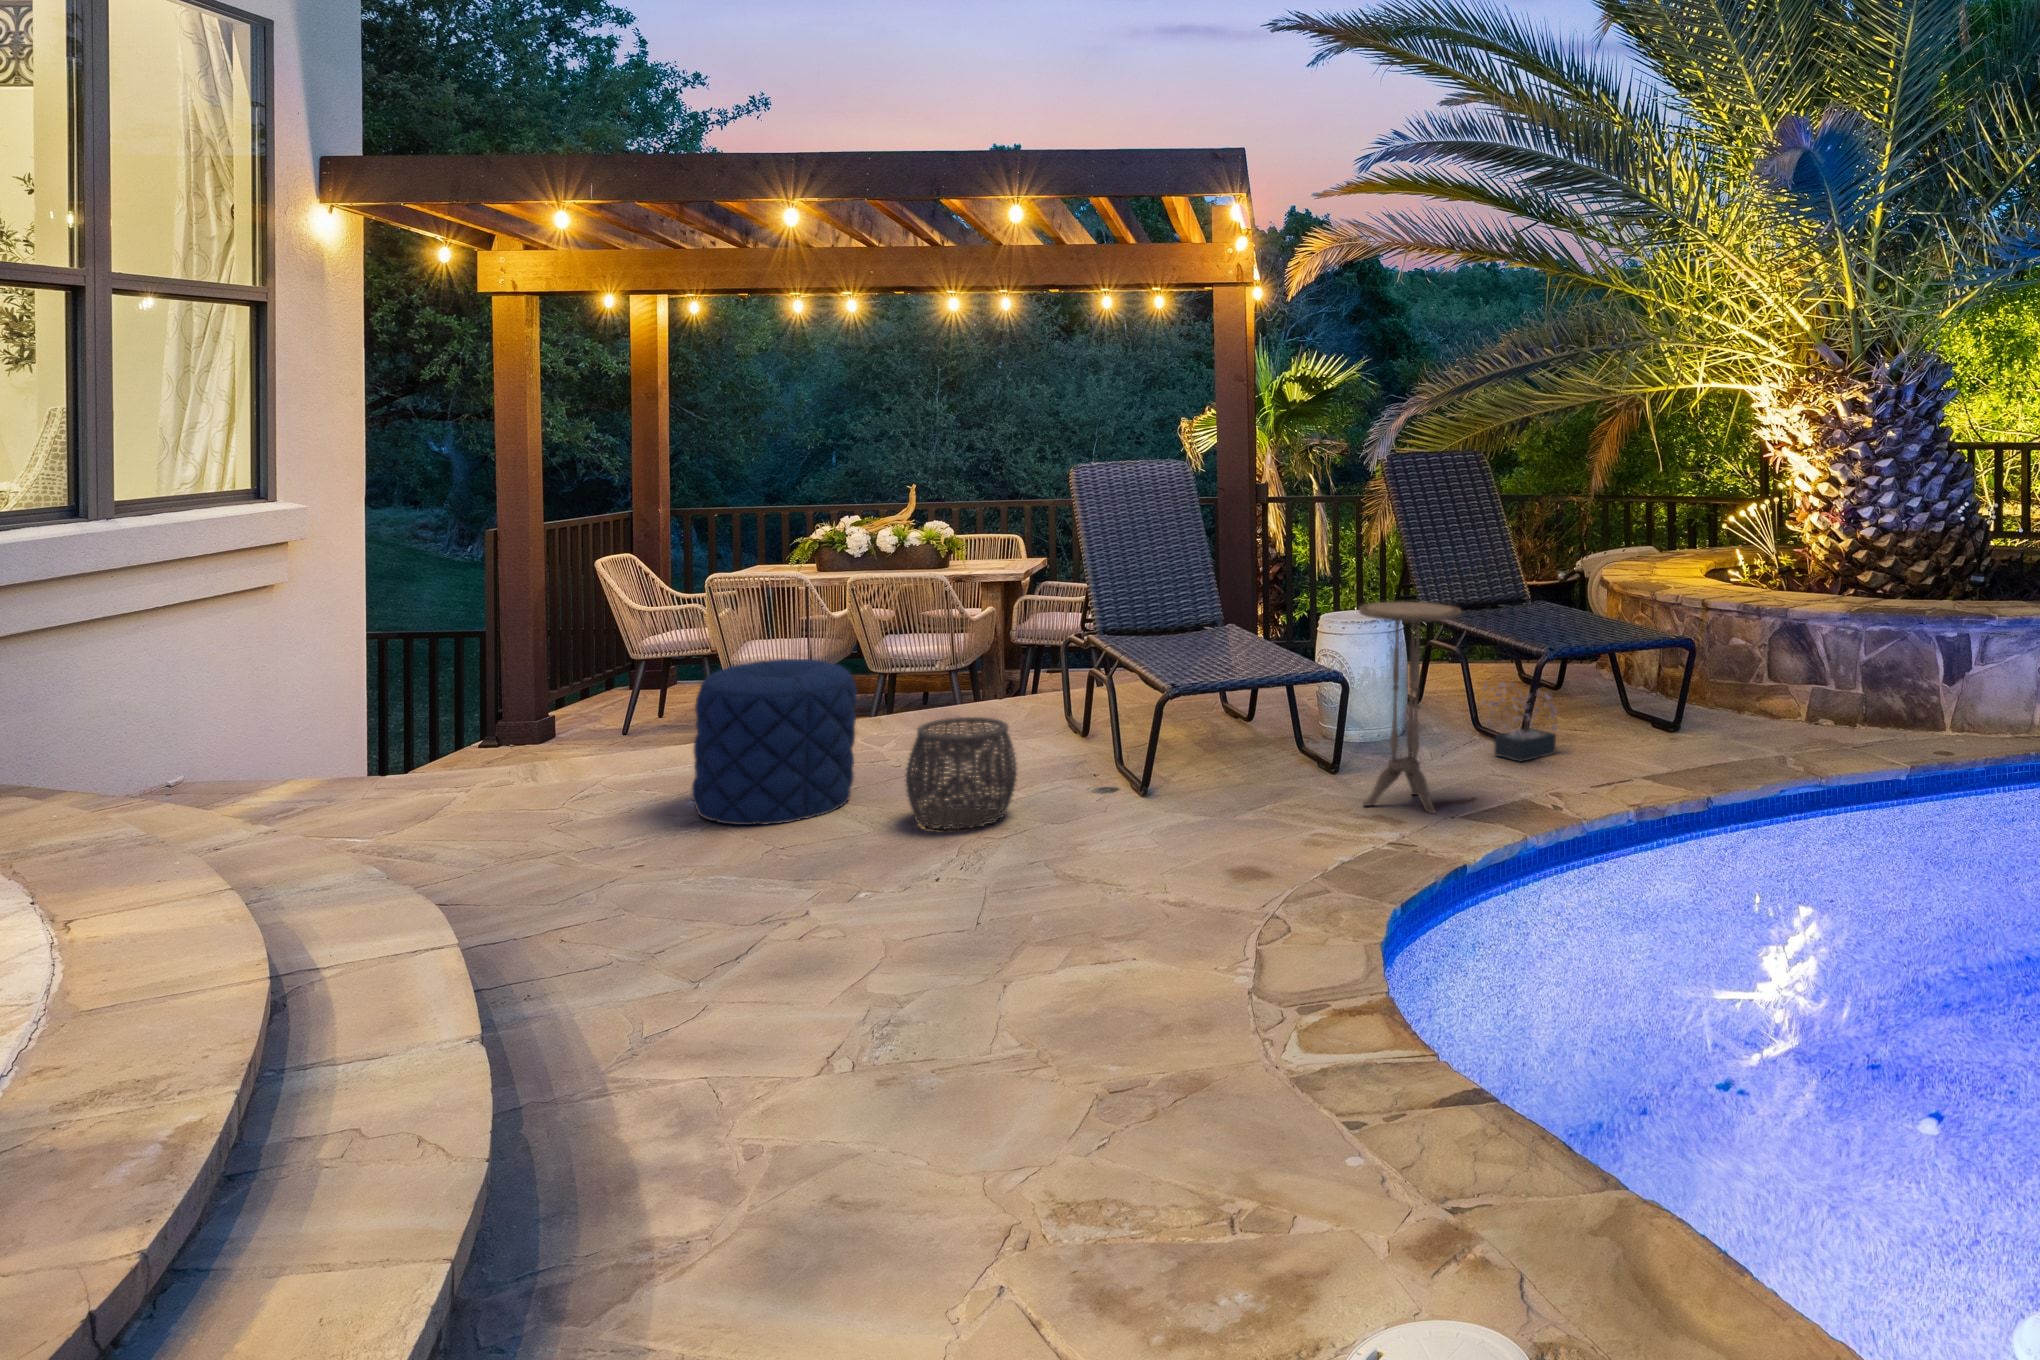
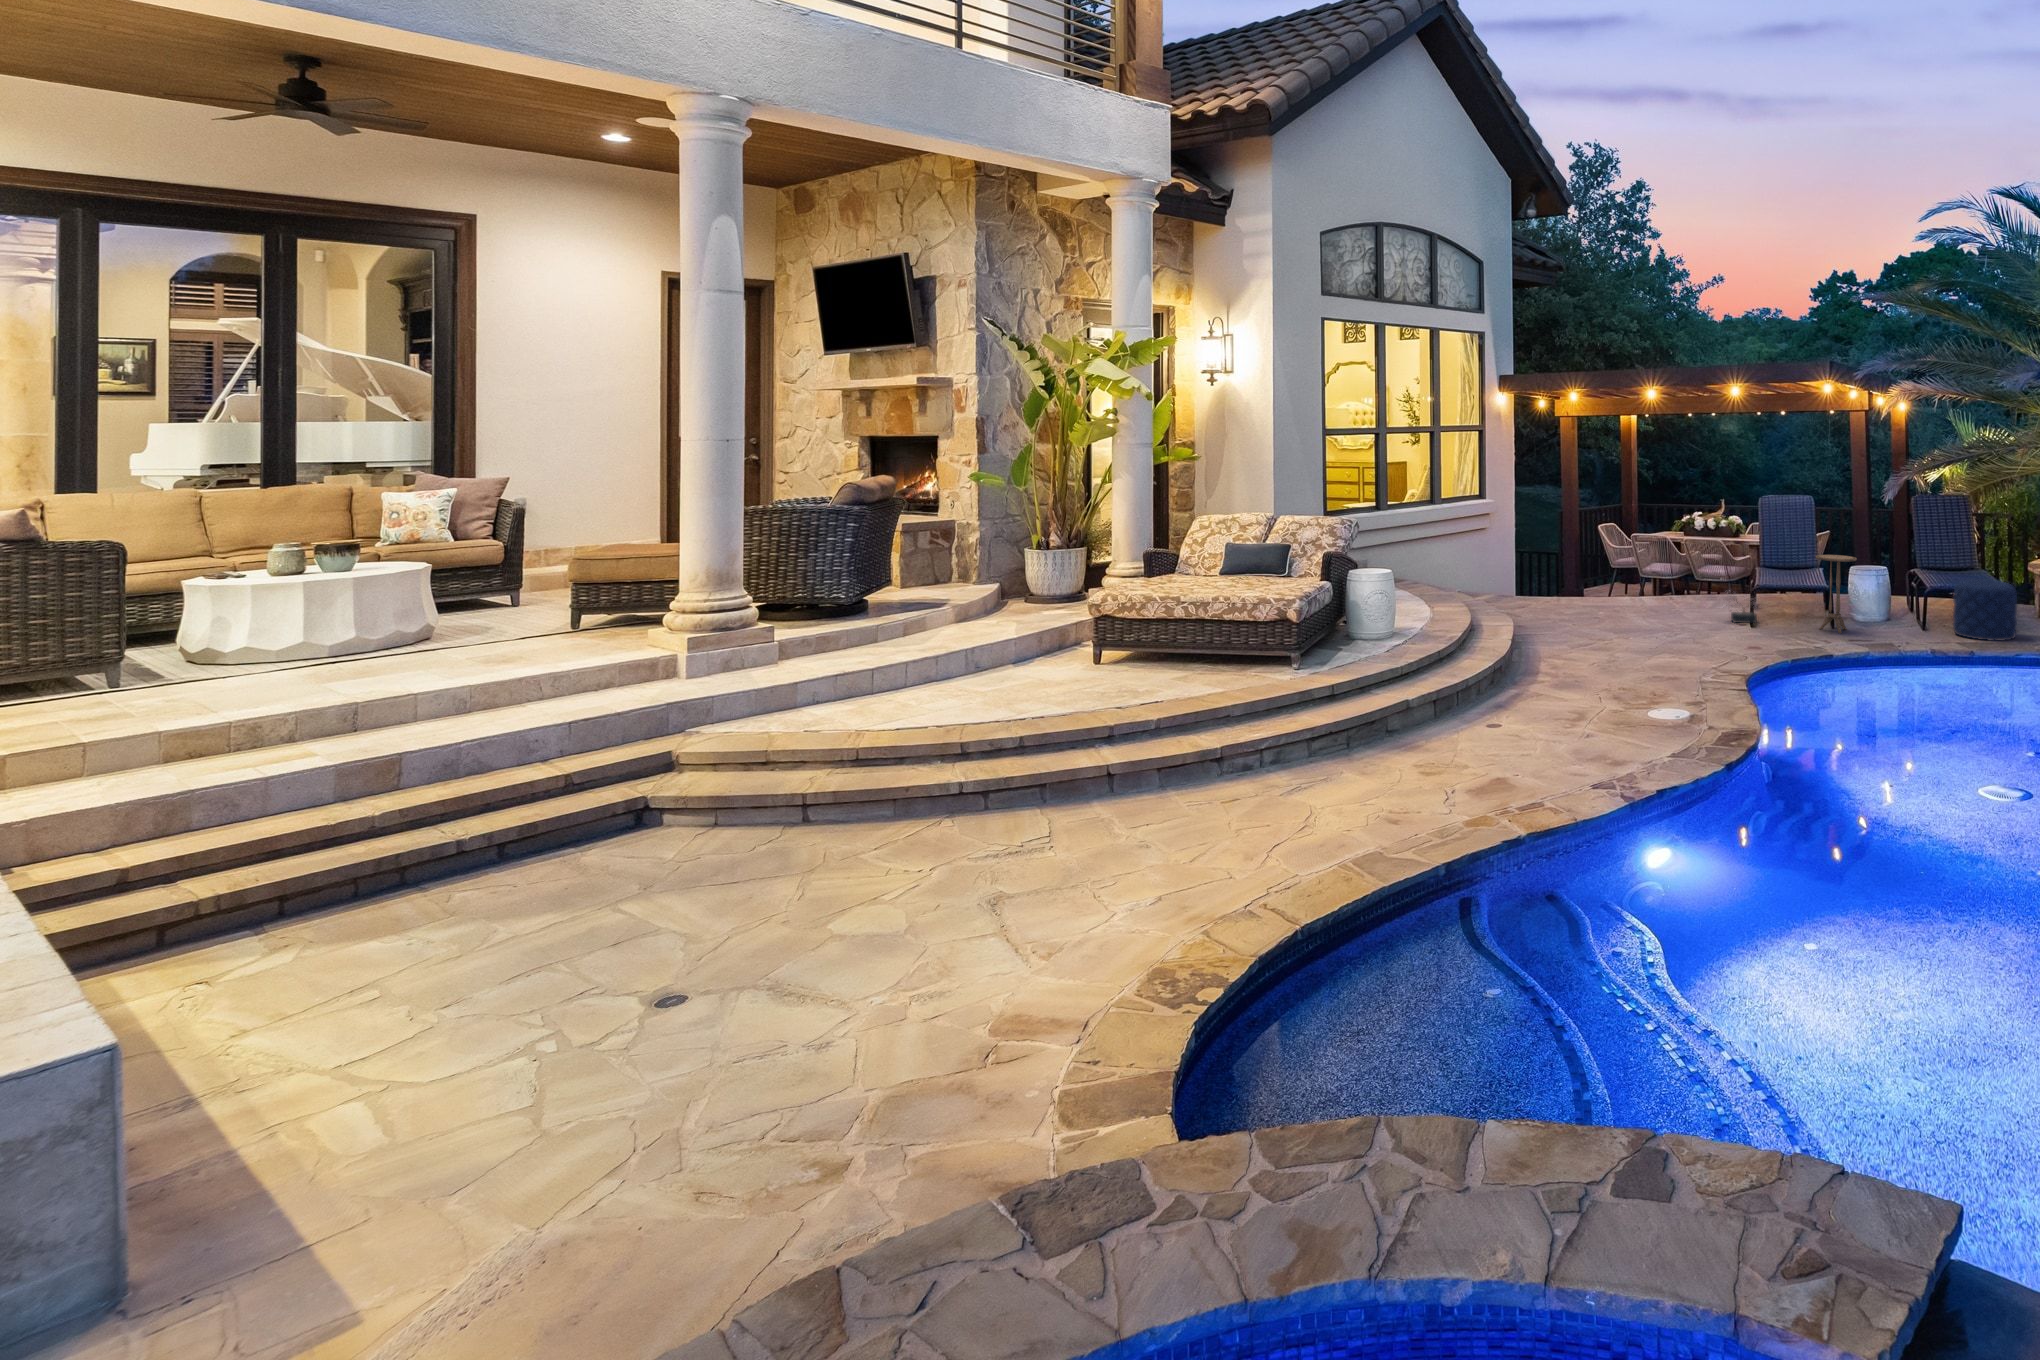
pouf: present [692,659,857,825] -> present [1953,579,2017,641]
decorative plant: present [1482,682,1556,762] -> present [1727,590,1757,623]
woven basket: present [906,717,1017,830] -> none [1665,583,1702,619]

